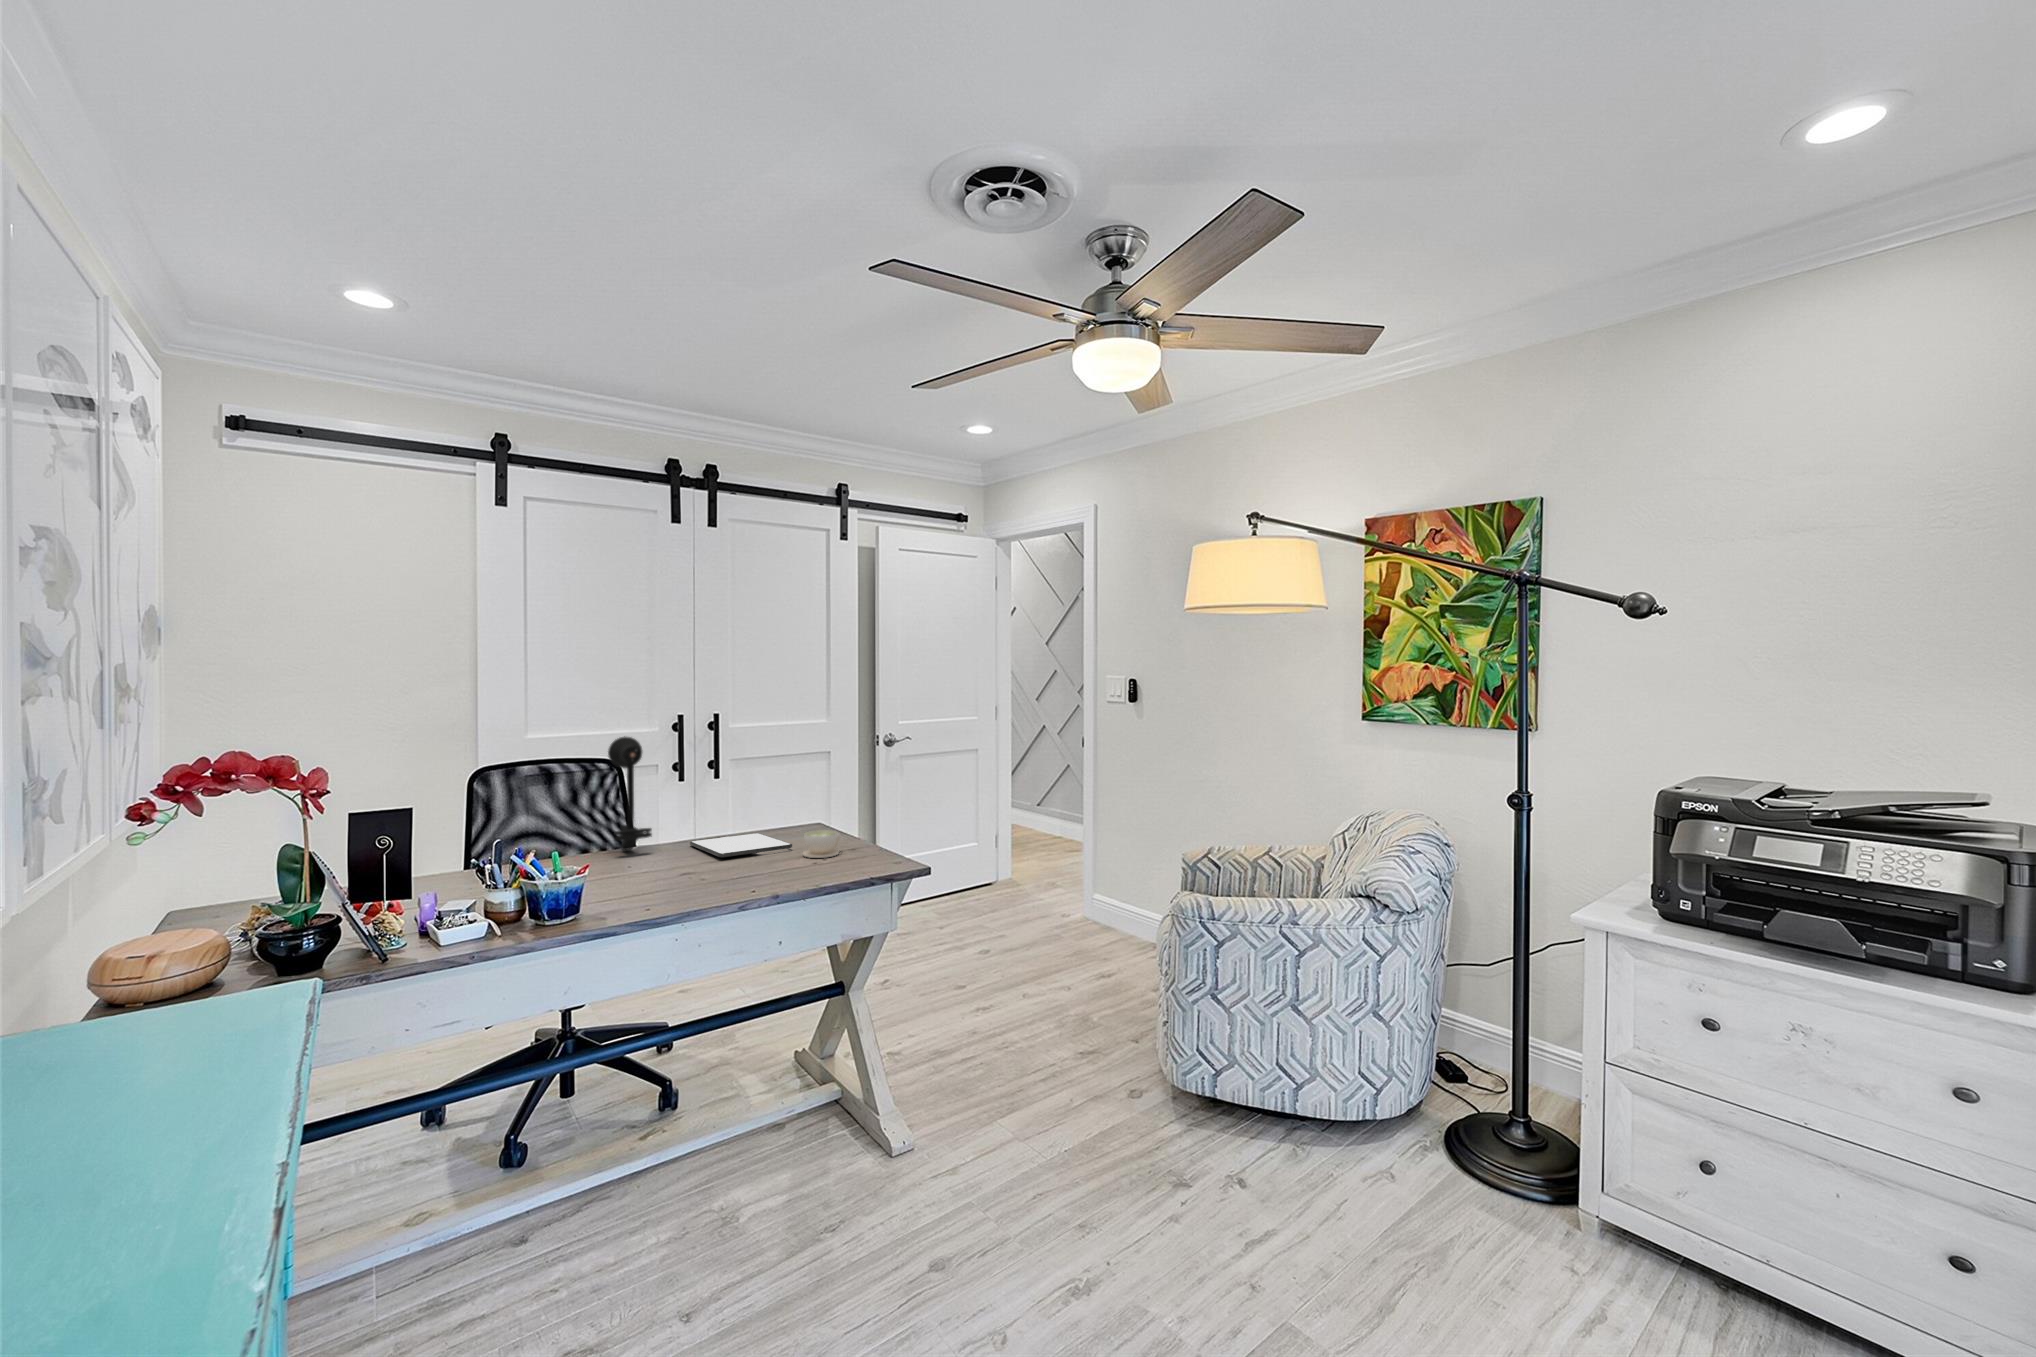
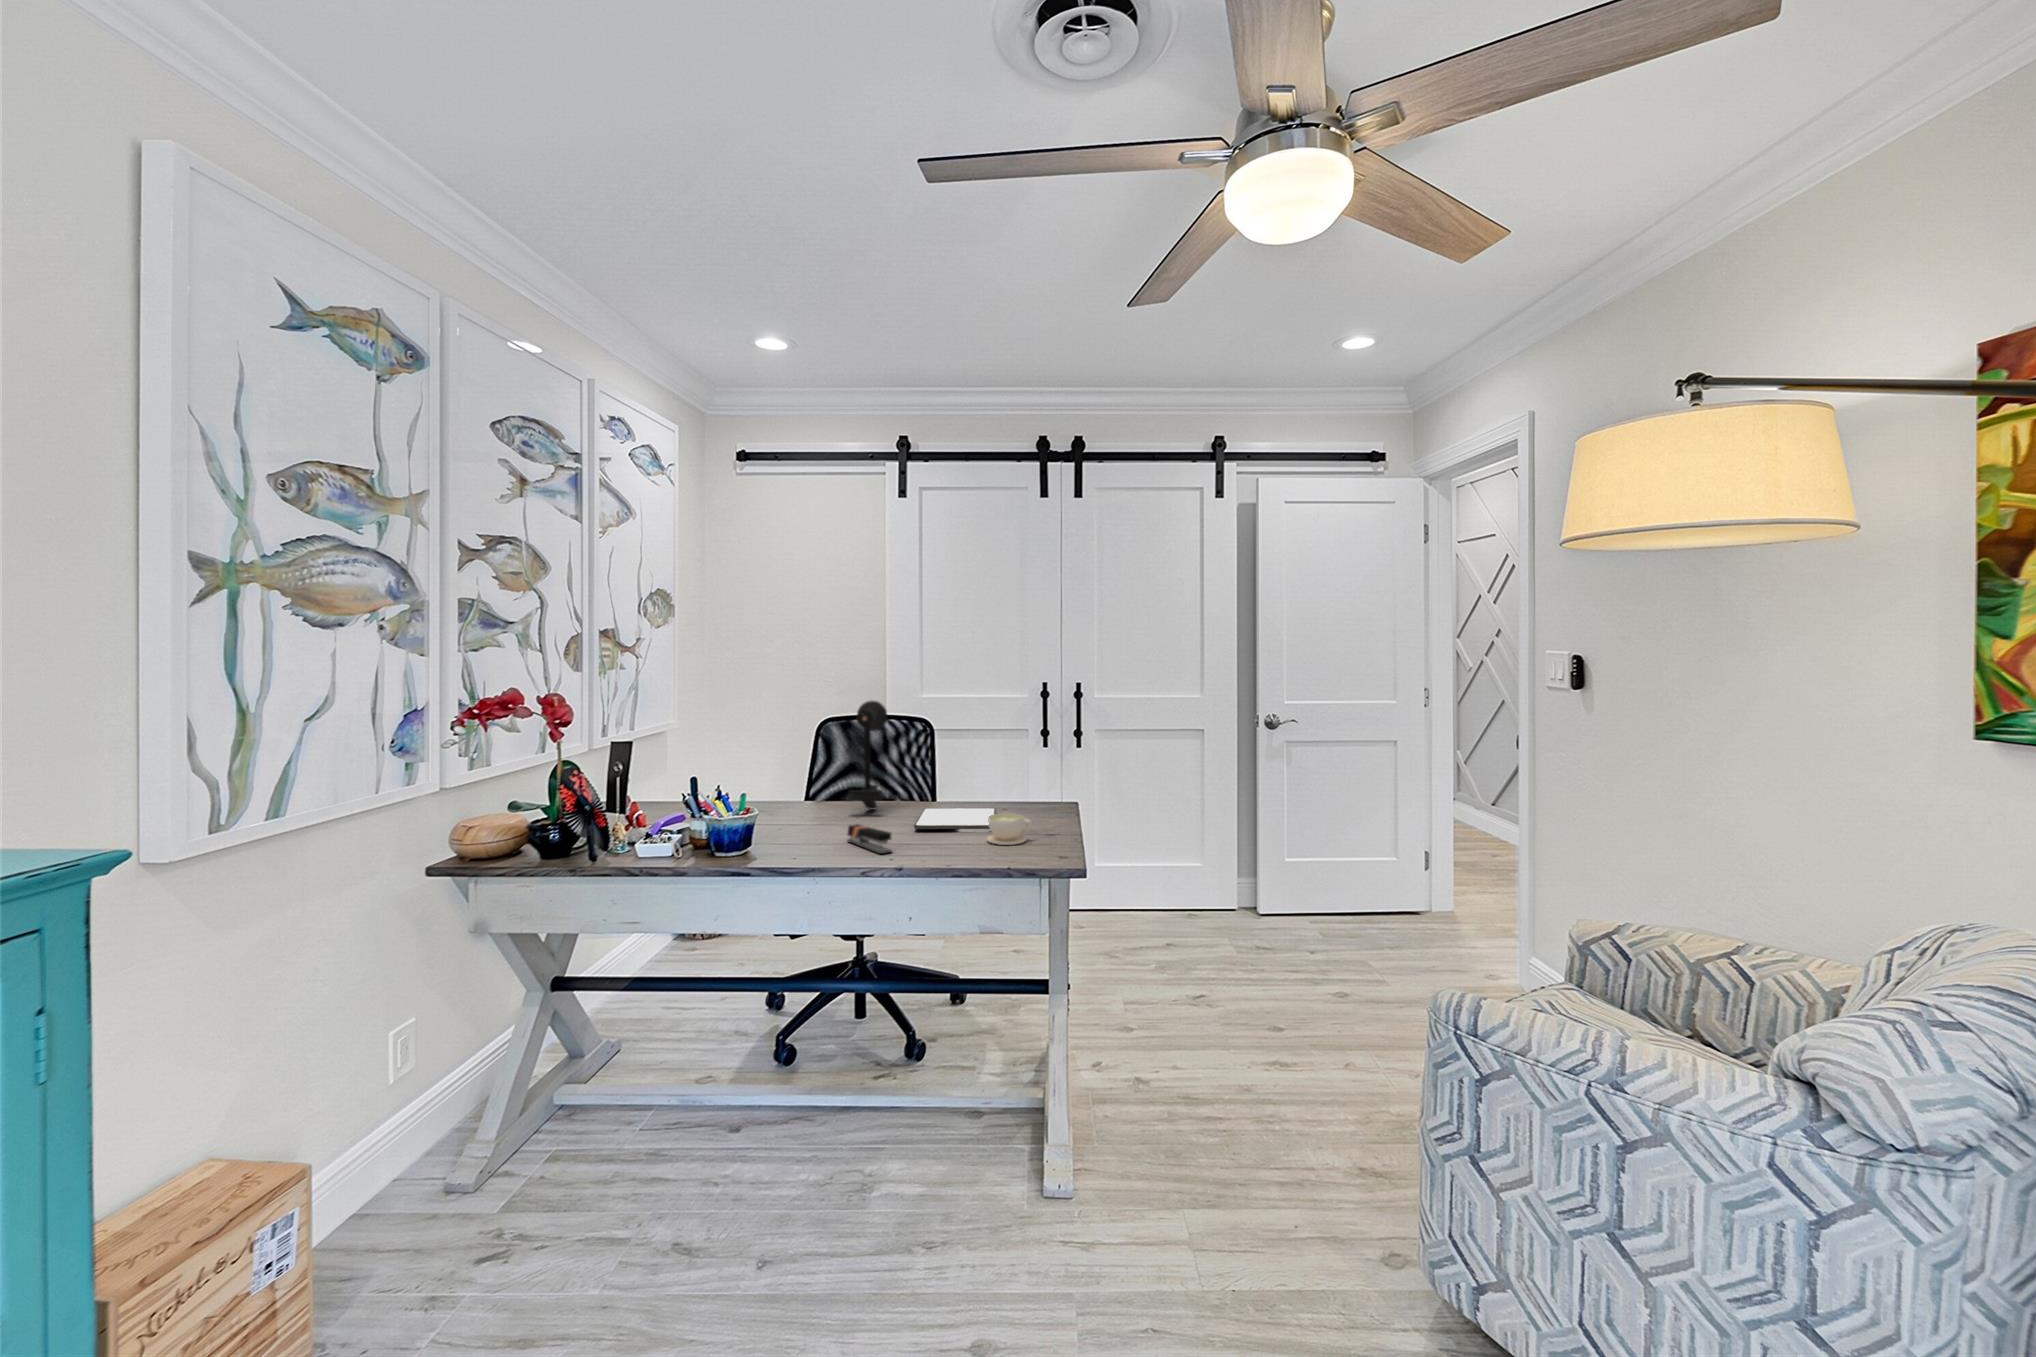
stapler: none [672,858,740,880] -> present [848,824,892,854]

